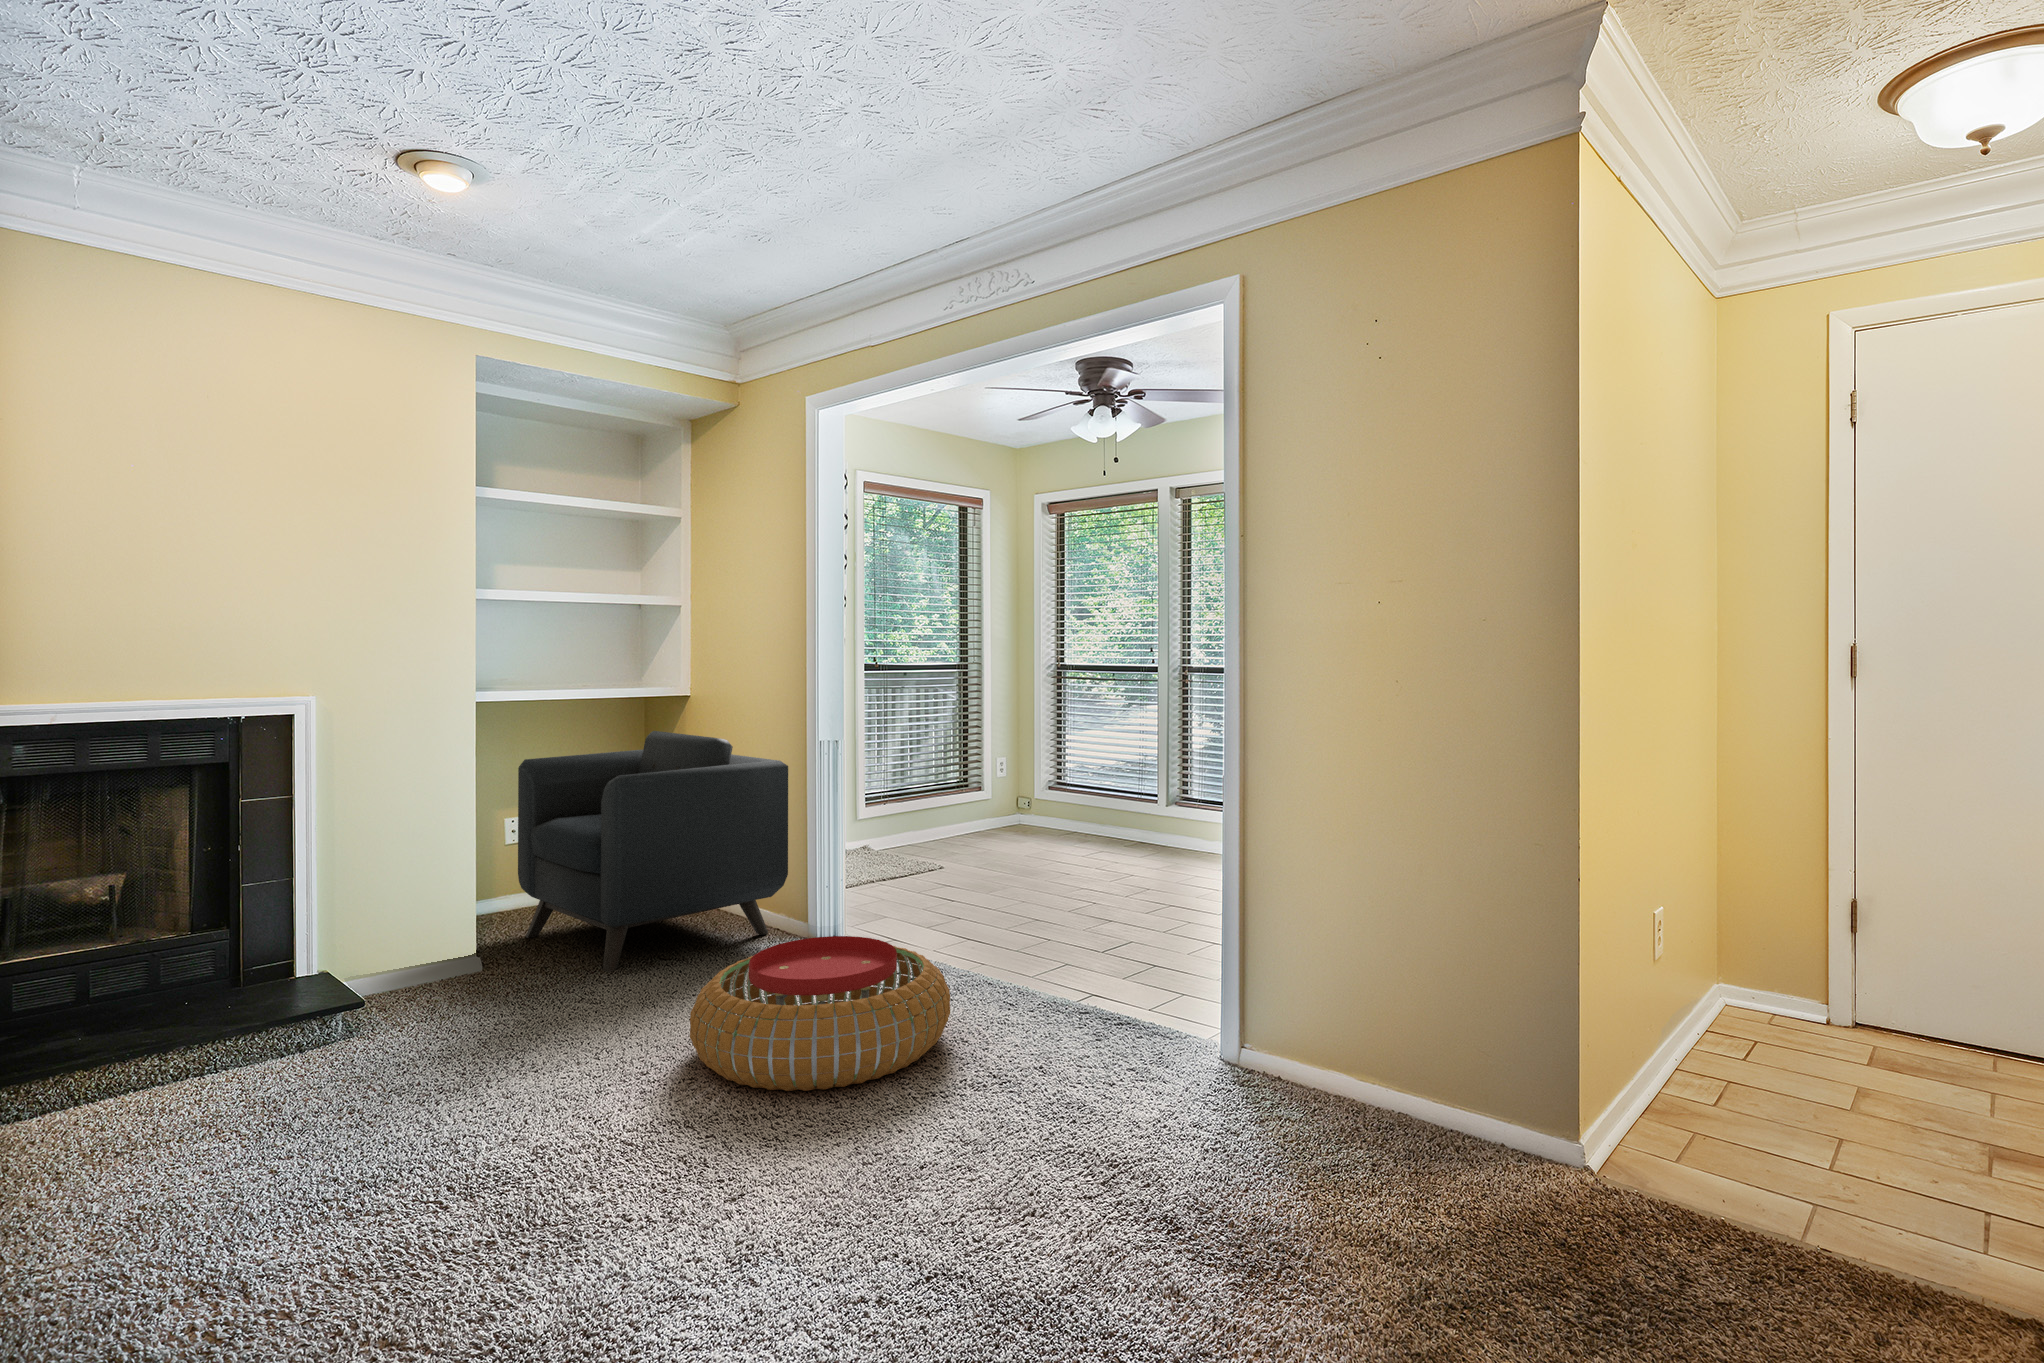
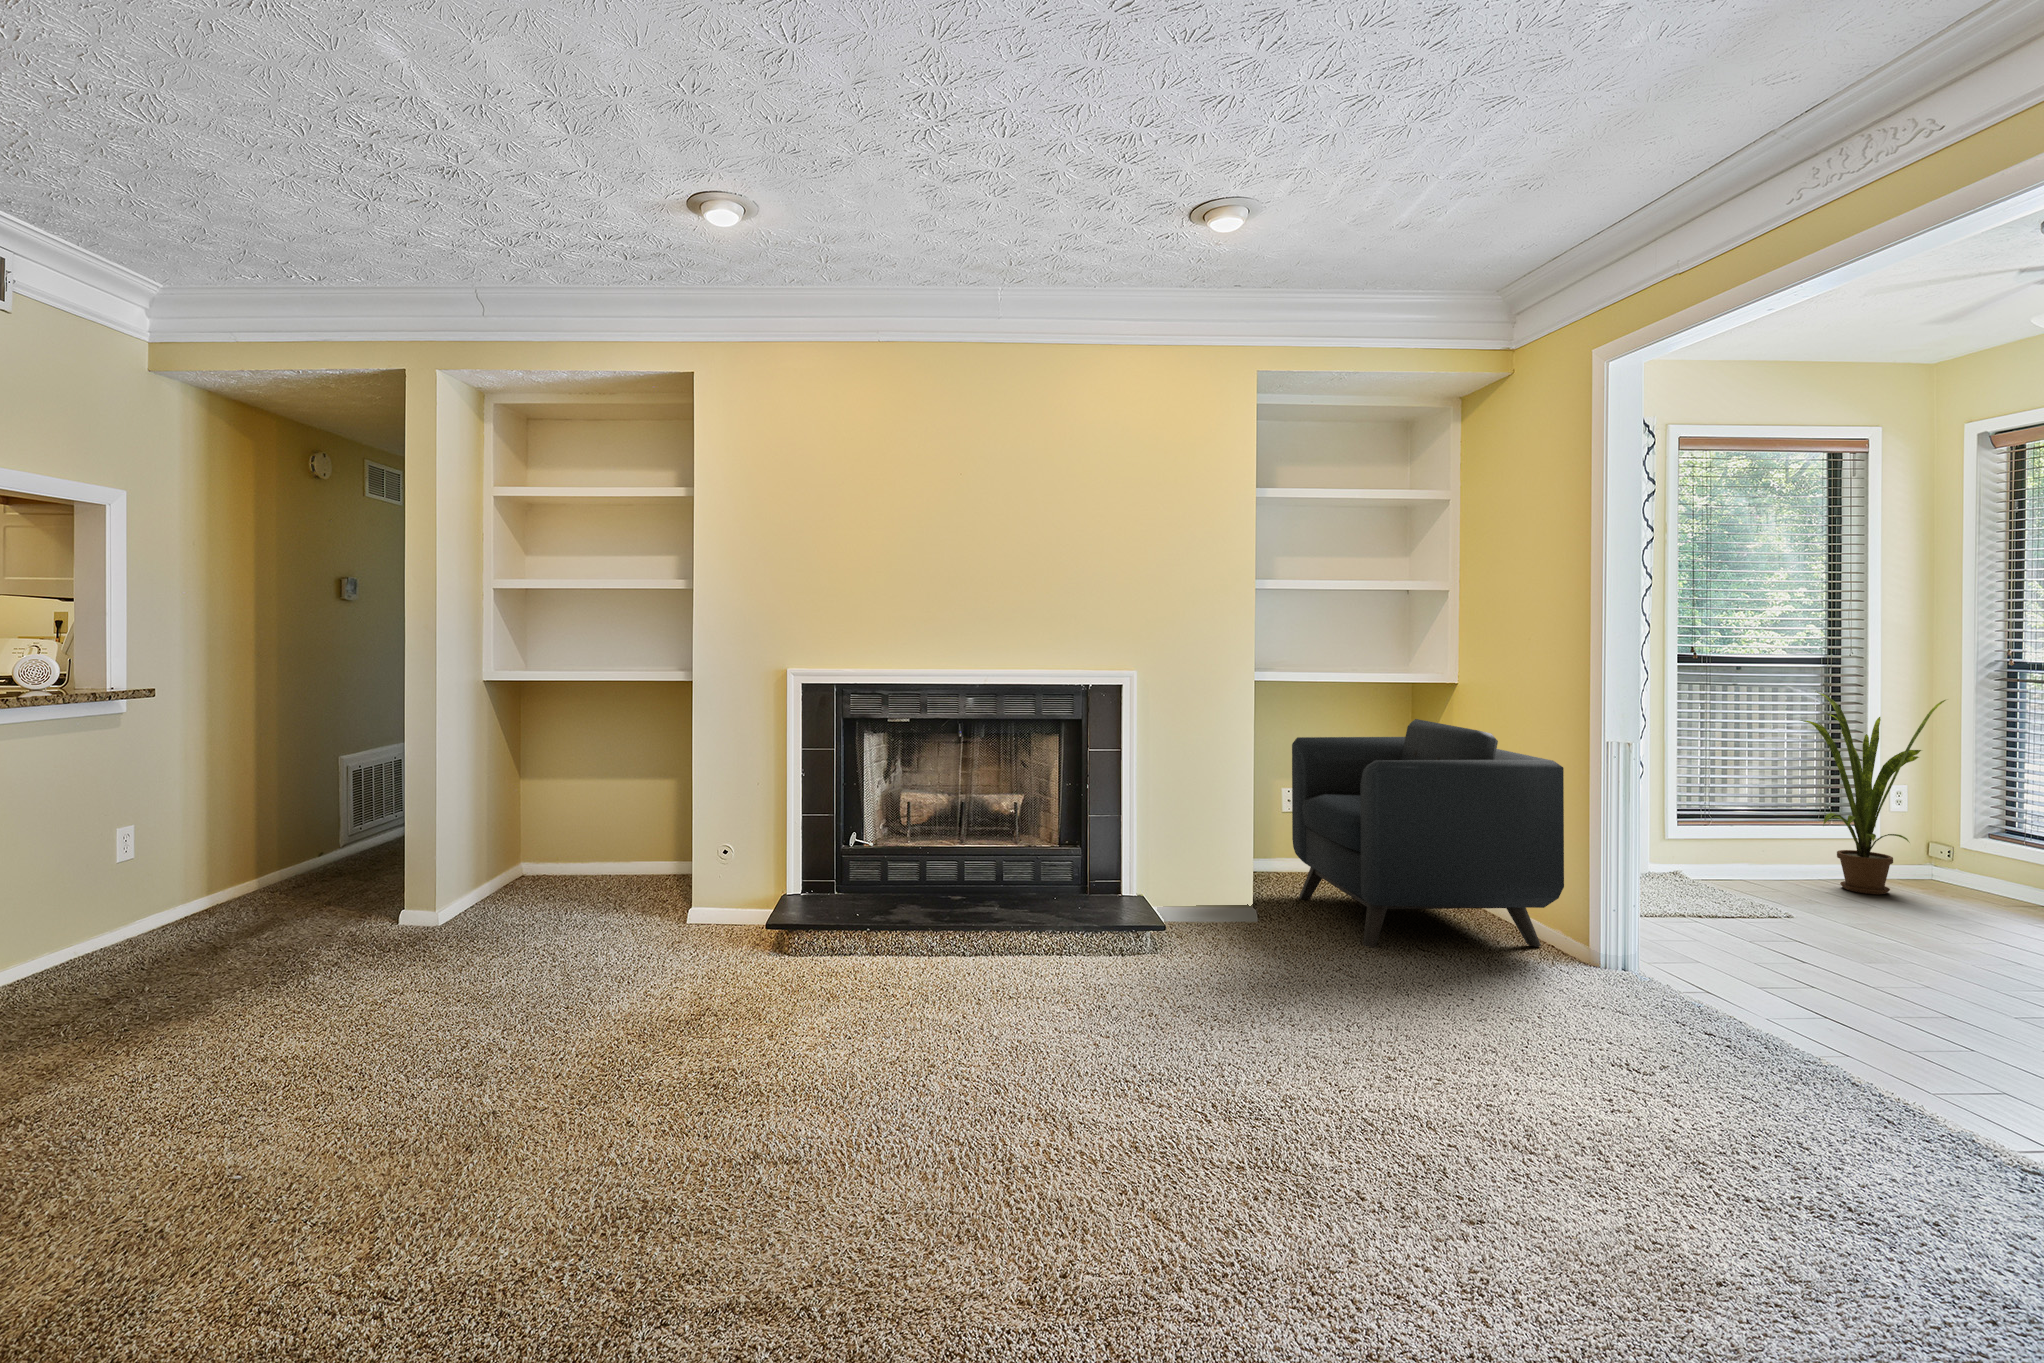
house plant: none [944,689,1030,843] -> present [1801,692,1946,894]
pouf: present [690,936,950,1091] -> none [1438,962,1783,1154]

